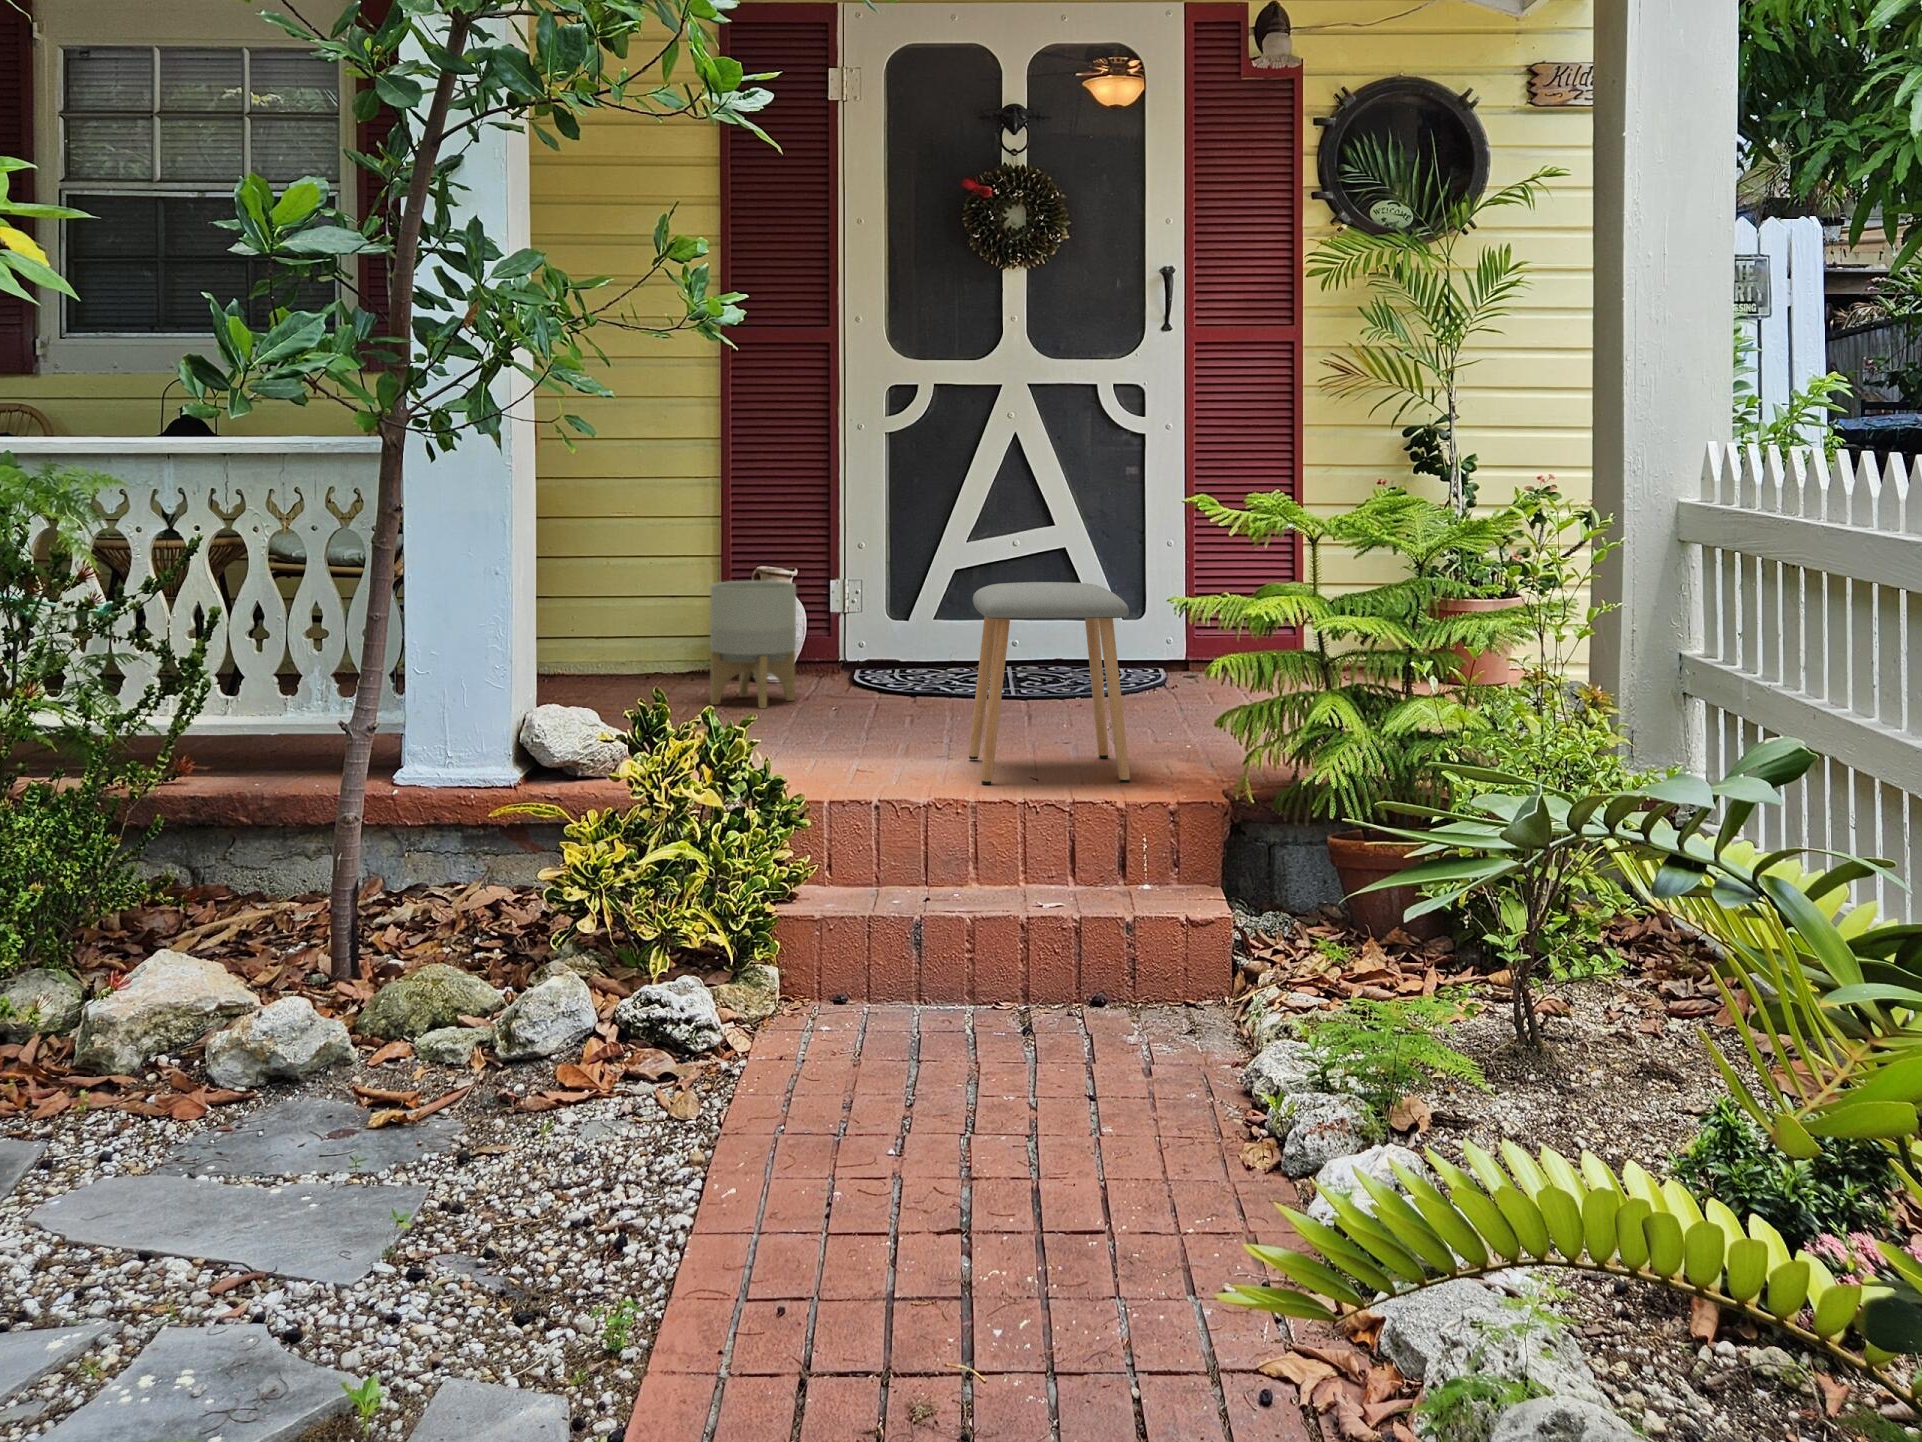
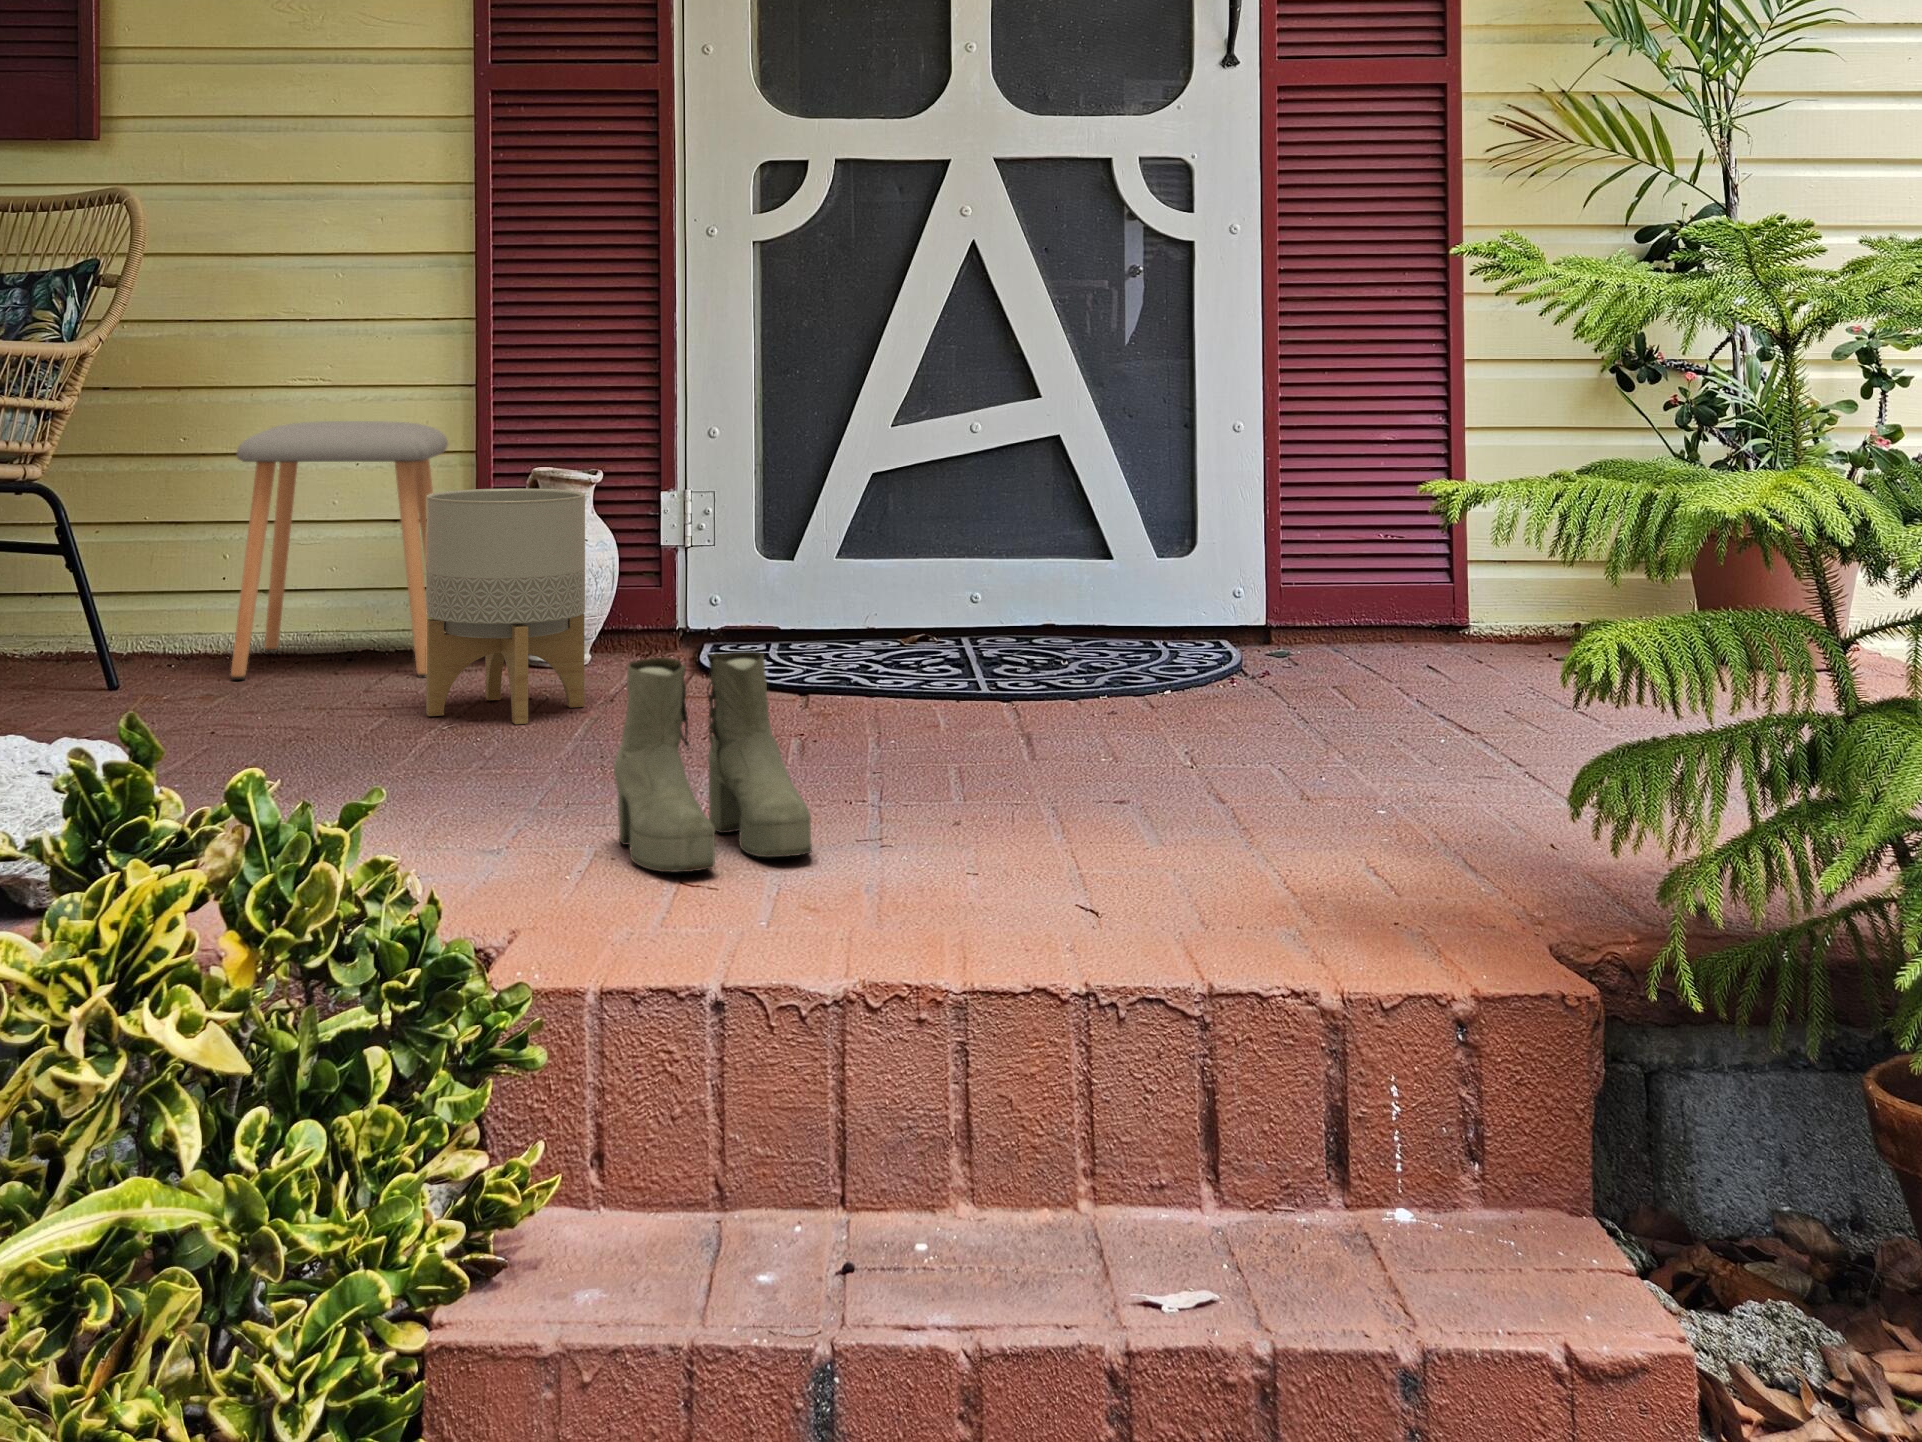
stool: present [969,582,1130,784] -> present [231,421,448,680]
boots: none [827,666,920,765] -> present [614,652,812,872]

